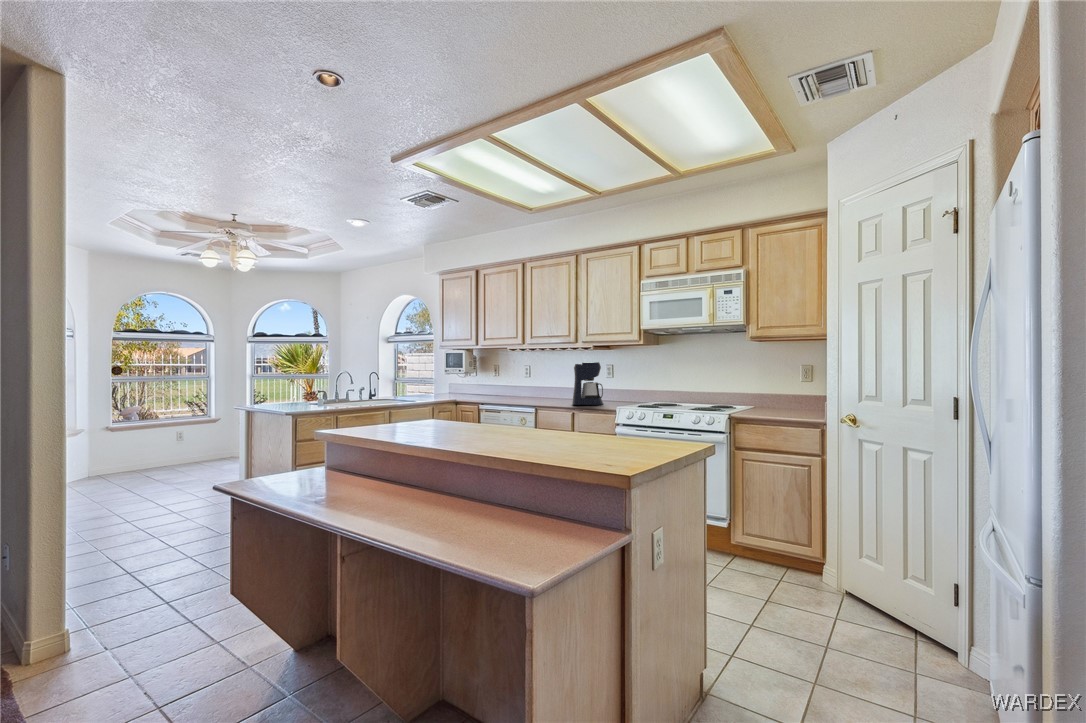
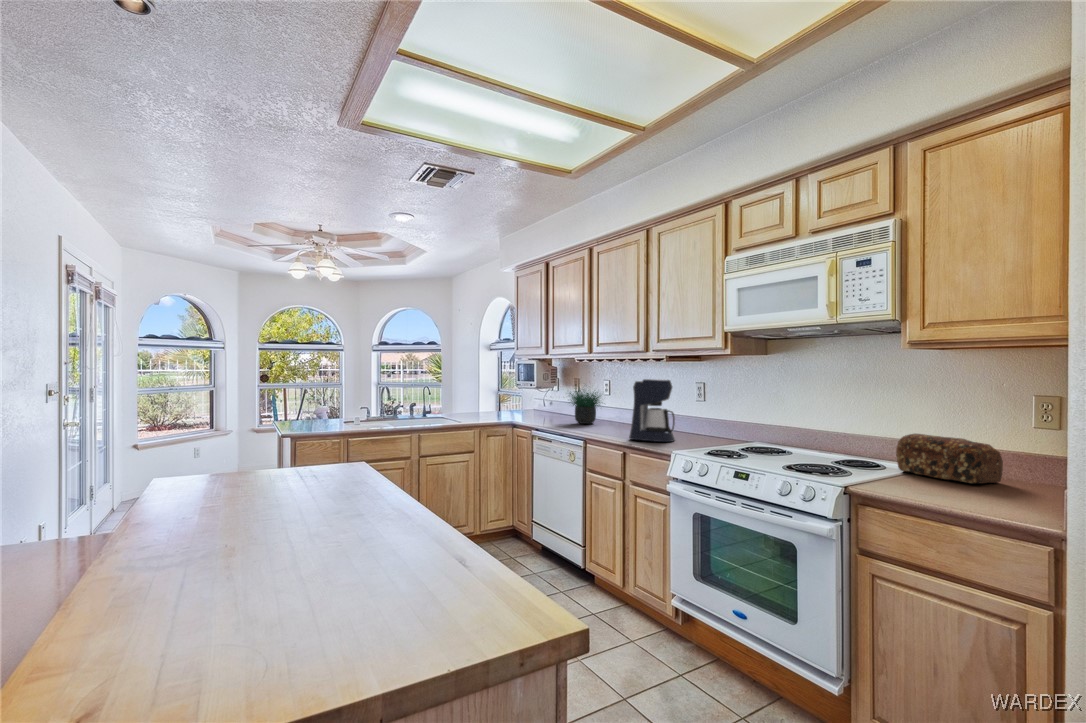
potted plant: none [500,361,539,399] -> present [569,388,601,424]
bread loaf: none [743,387,792,409] -> present [896,434,1003,483]

